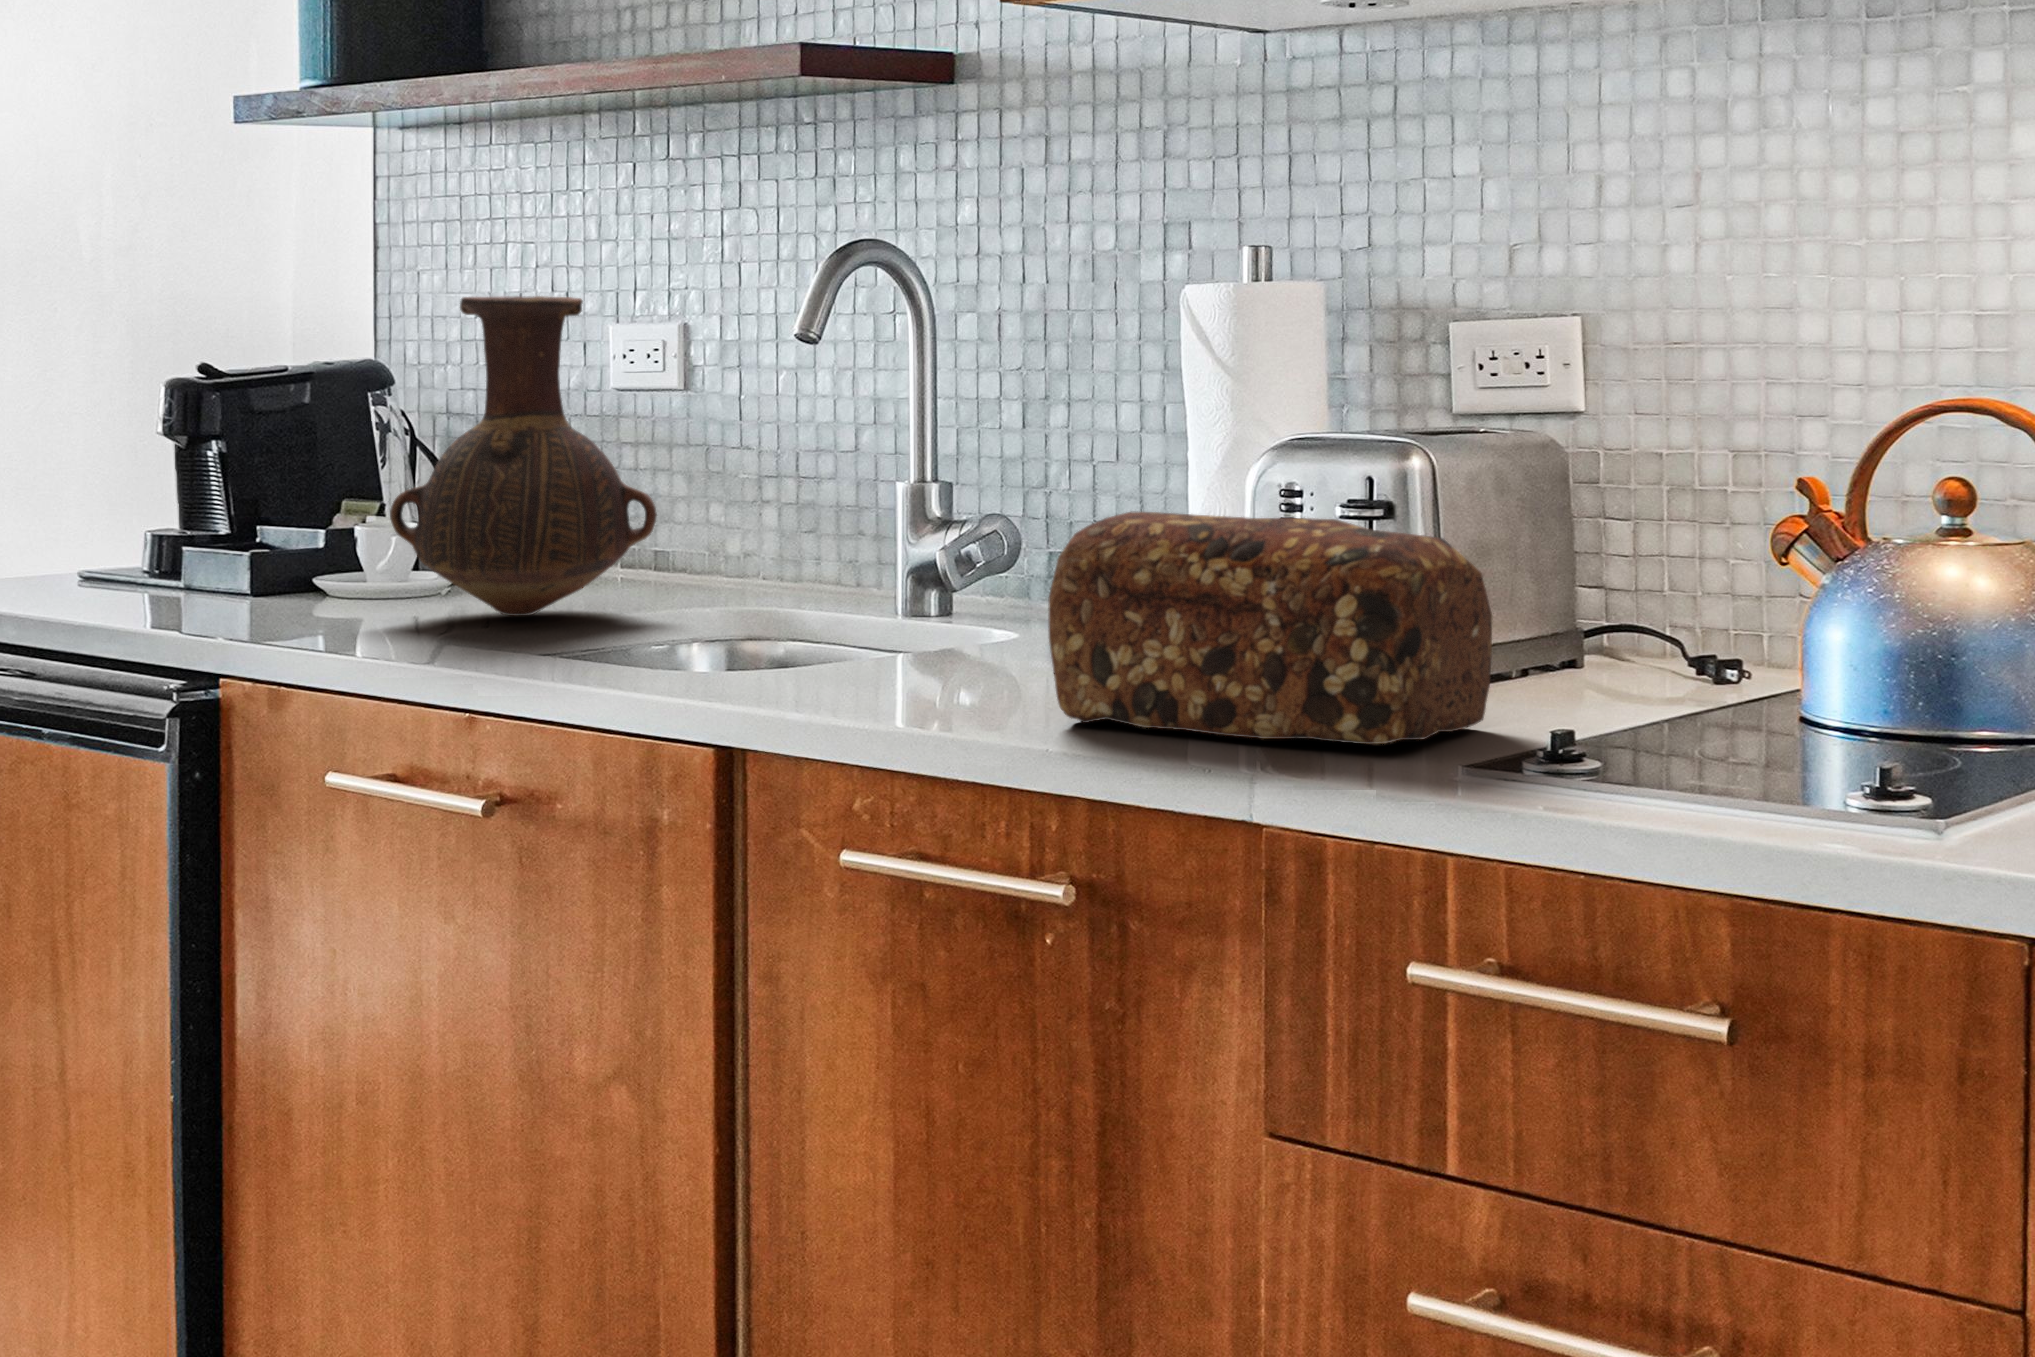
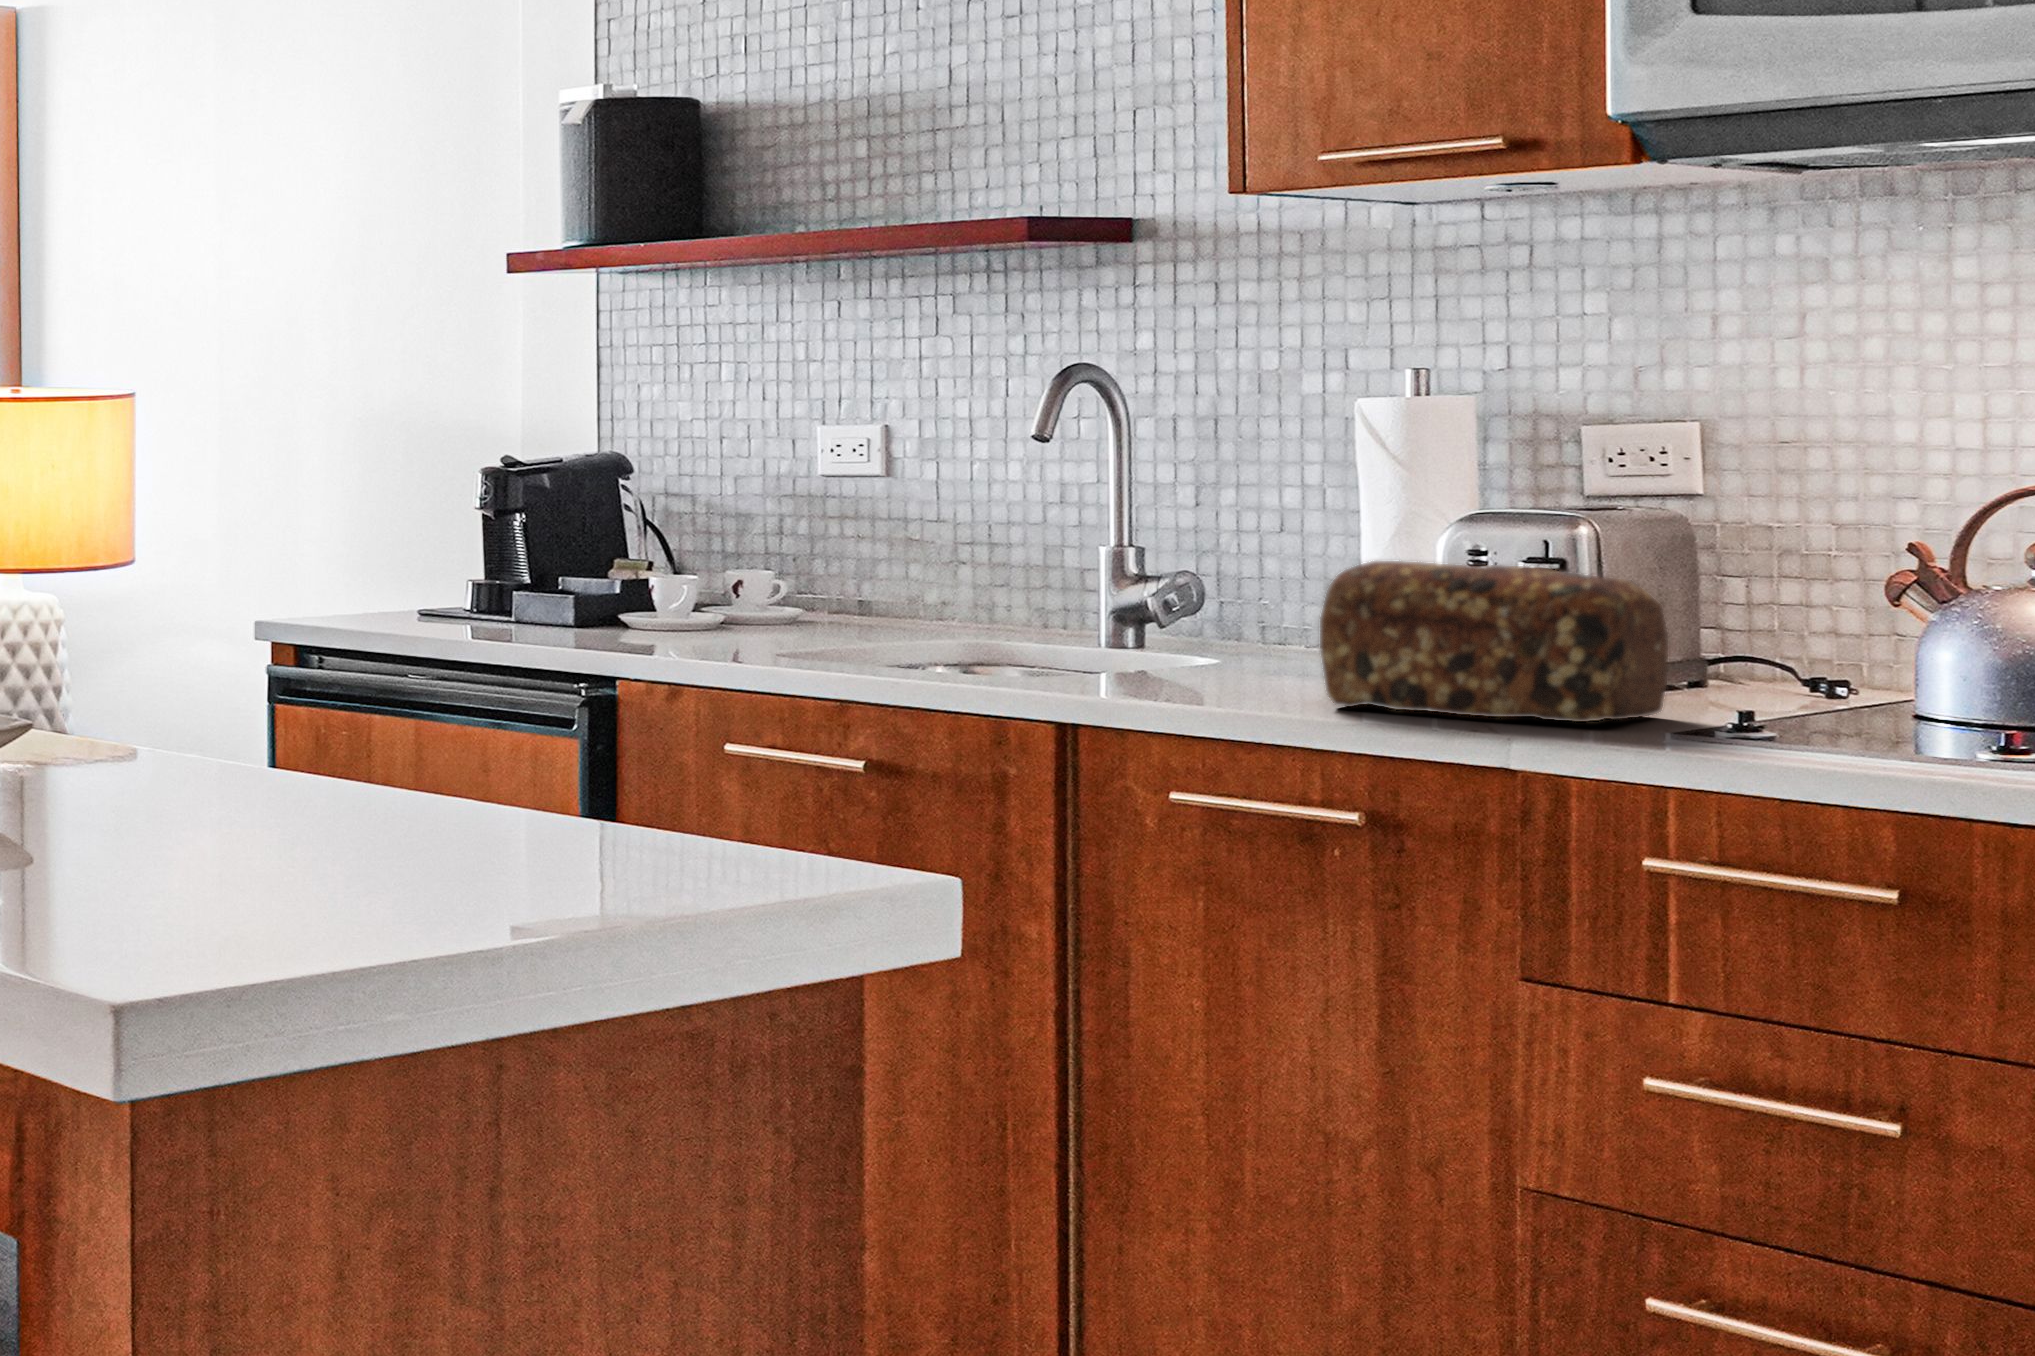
vase: present [390,296,657,616] -> none [716,406,919,641]

